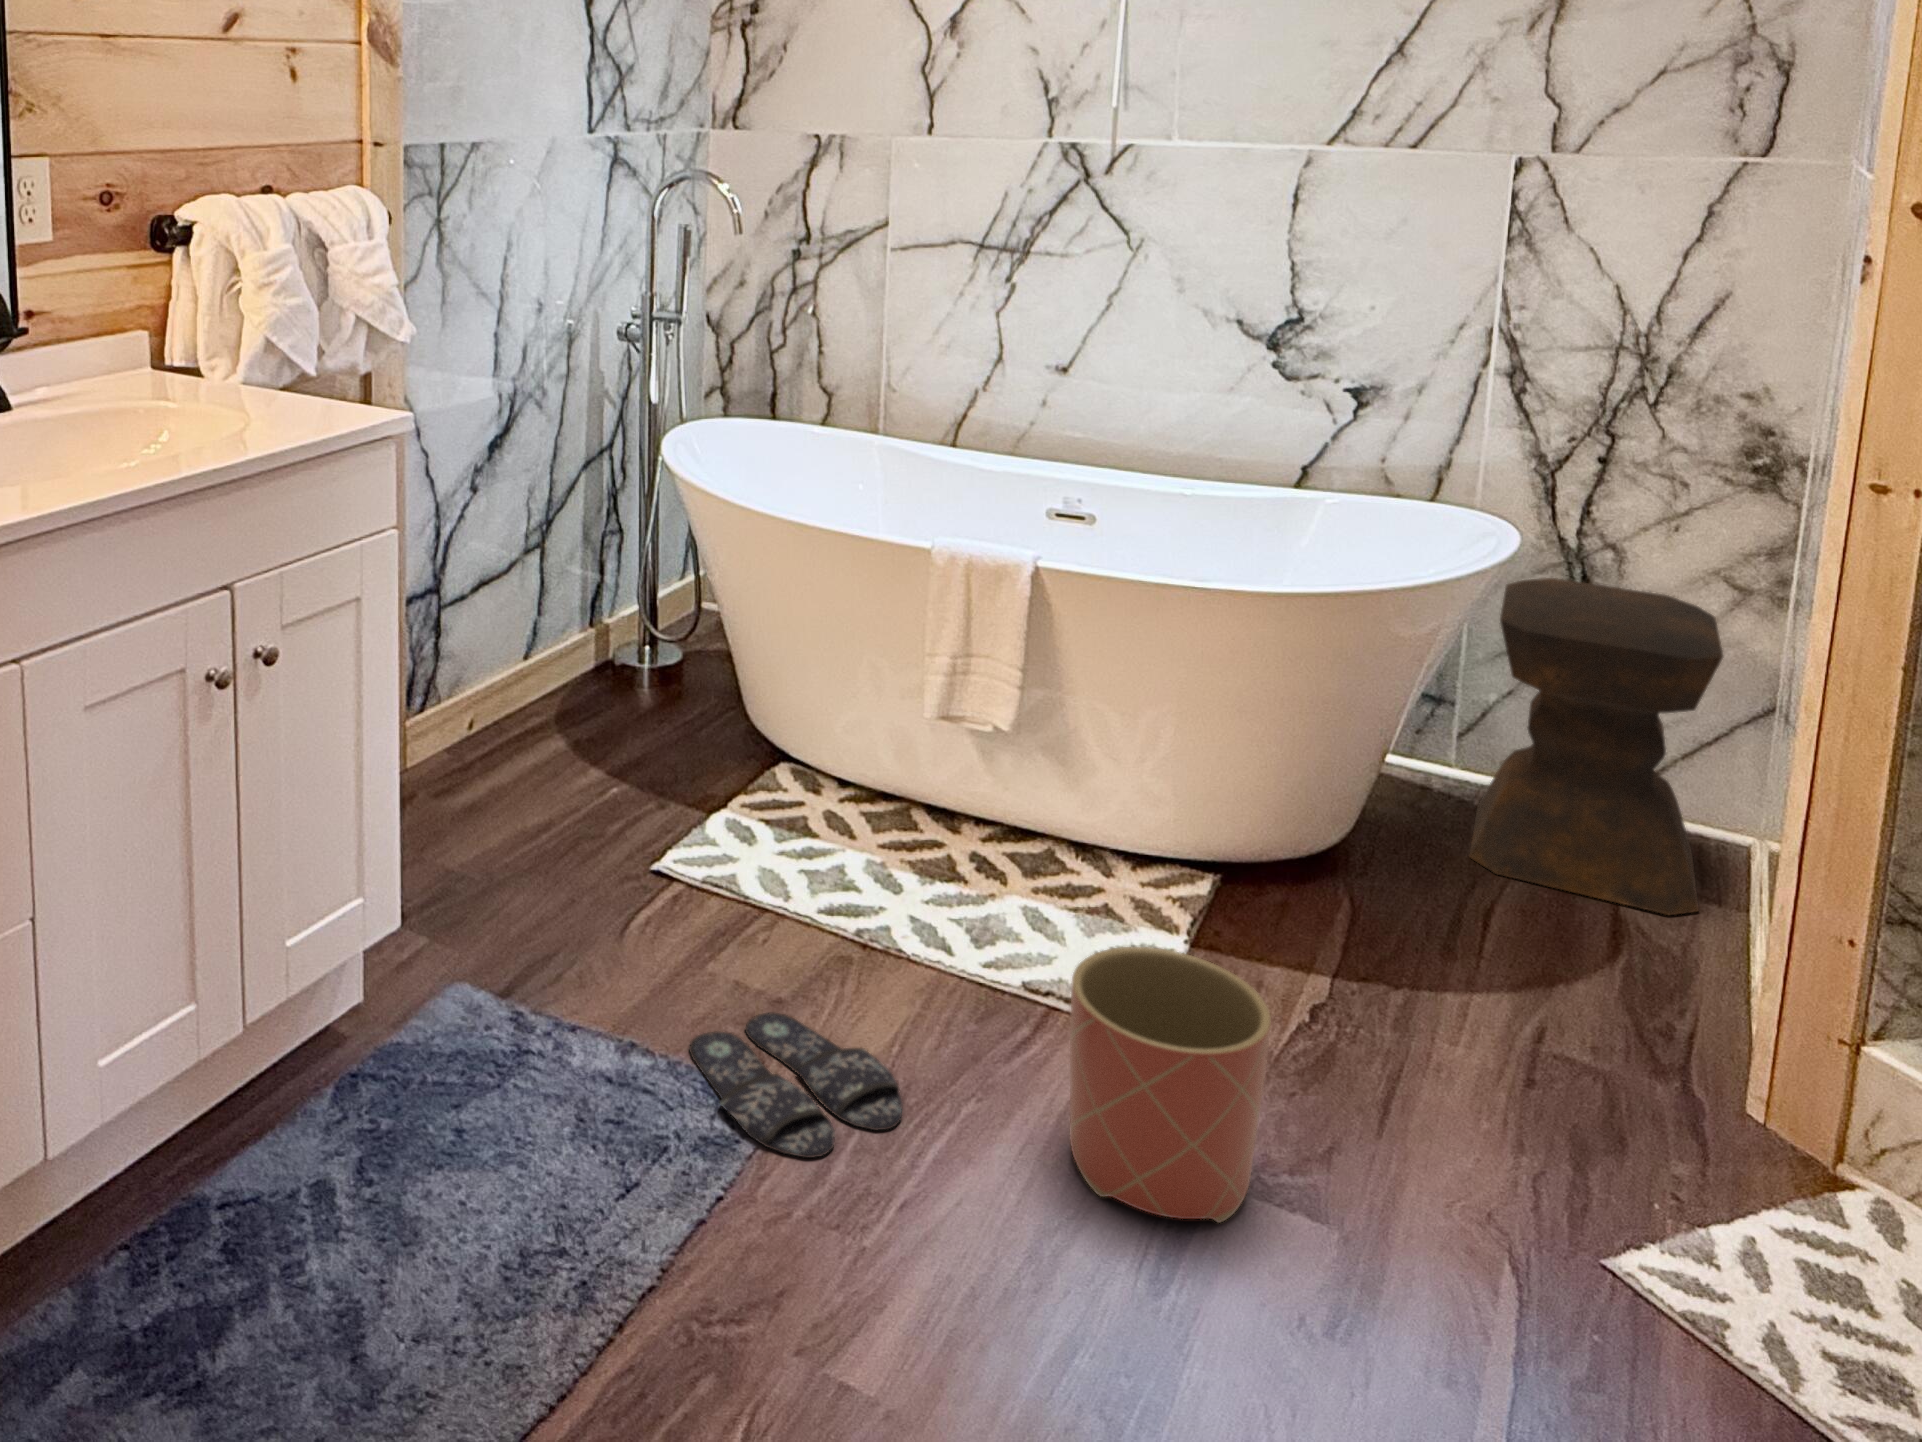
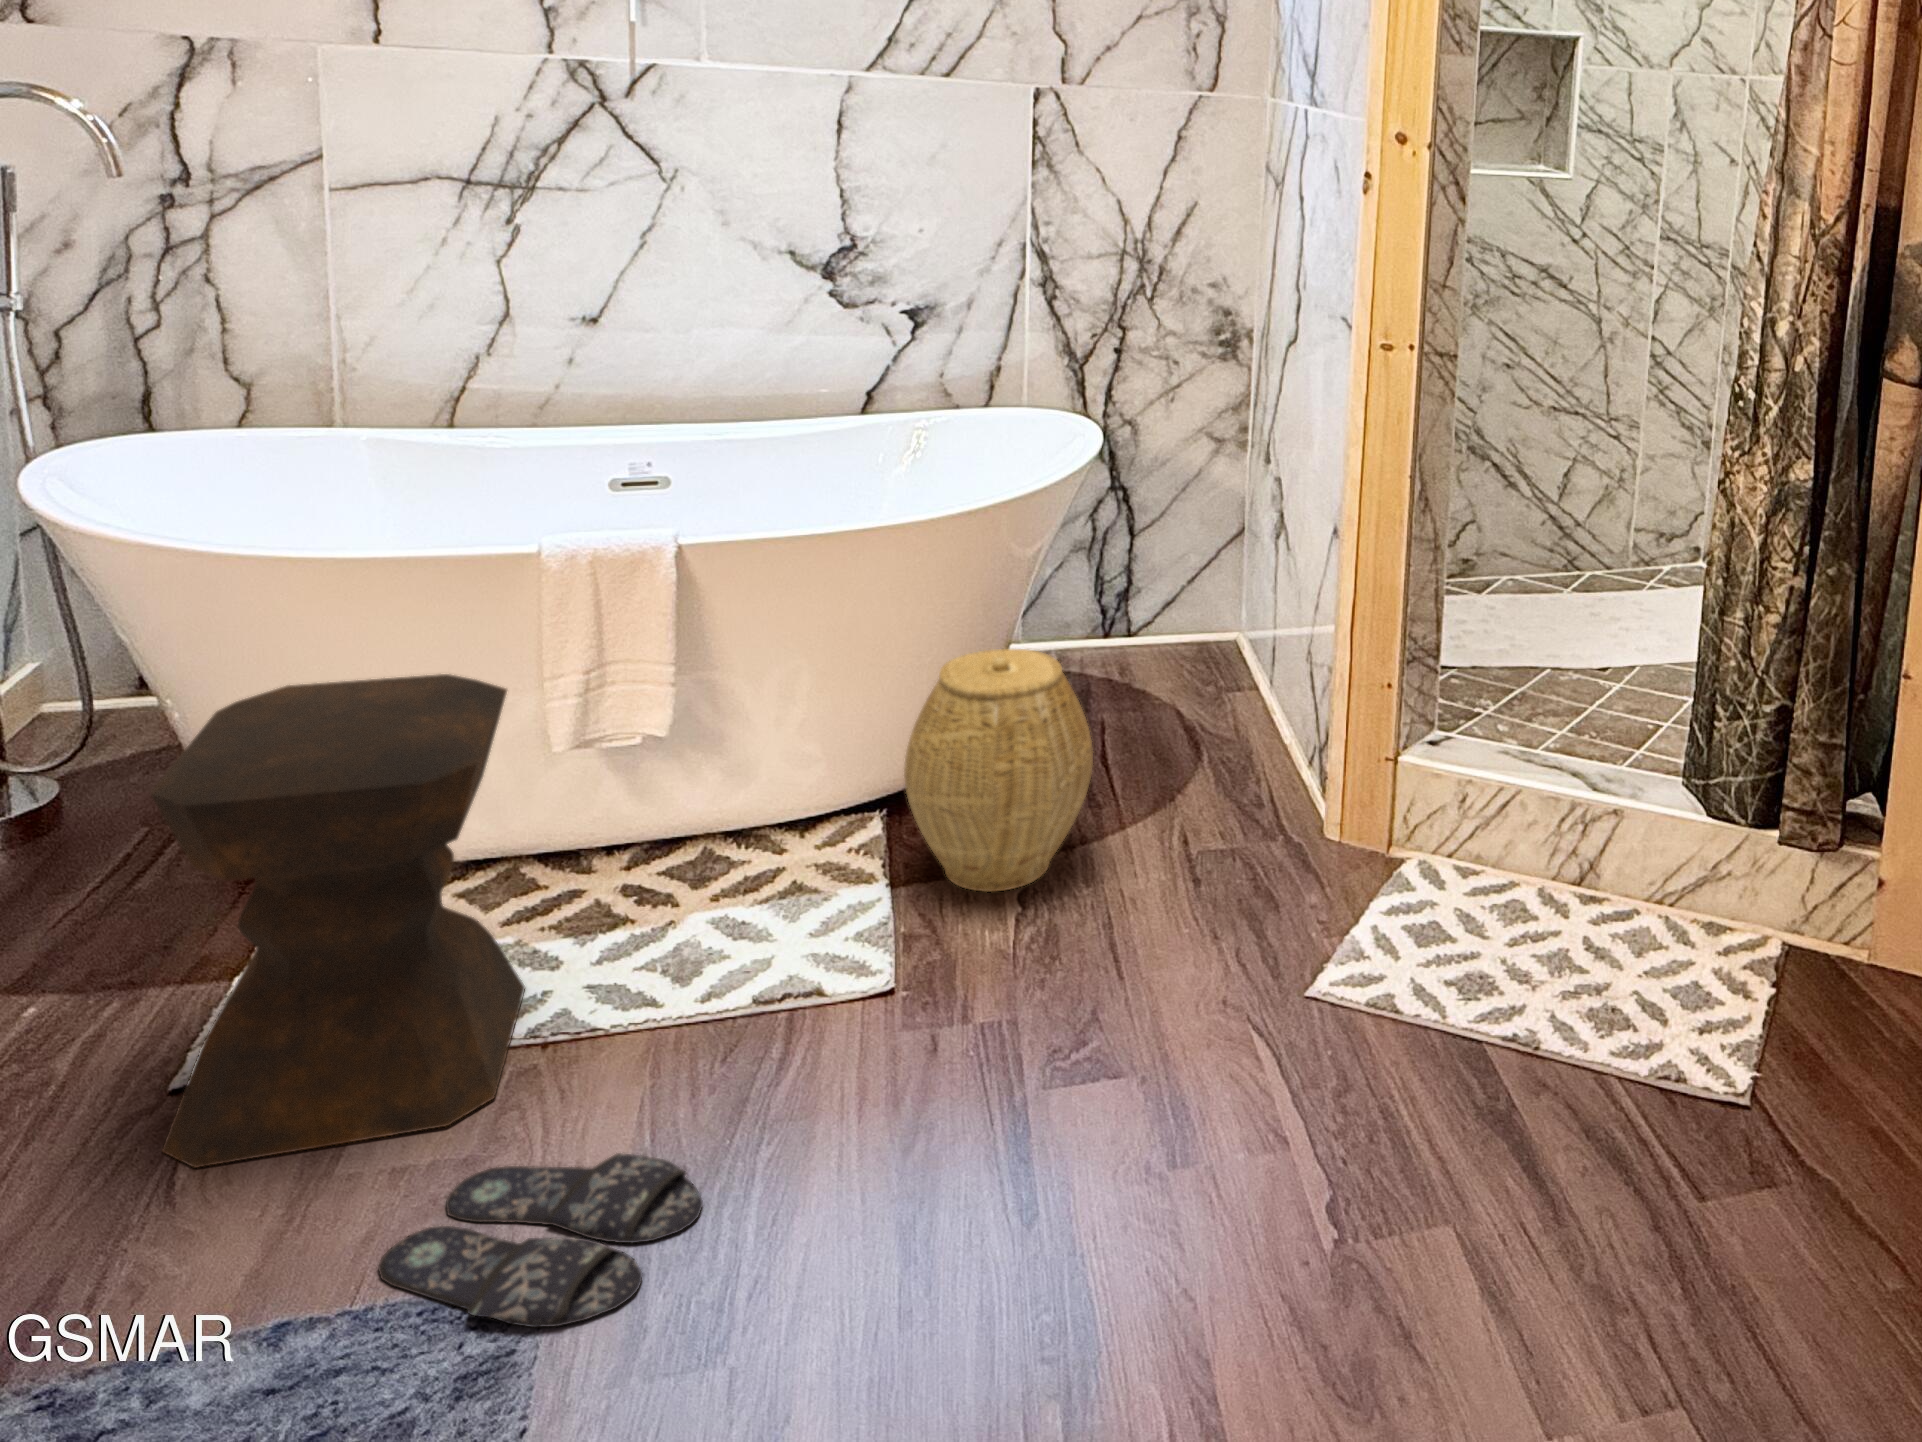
stool: present [1470,578,1723,915] -> present [150,674,525,1168]
woven basket: none [1213,739,1423,999] -> present [904,649,1093,892]
planter: present [1070,947,1271,1223] -> none [878,887,1074,1161]

